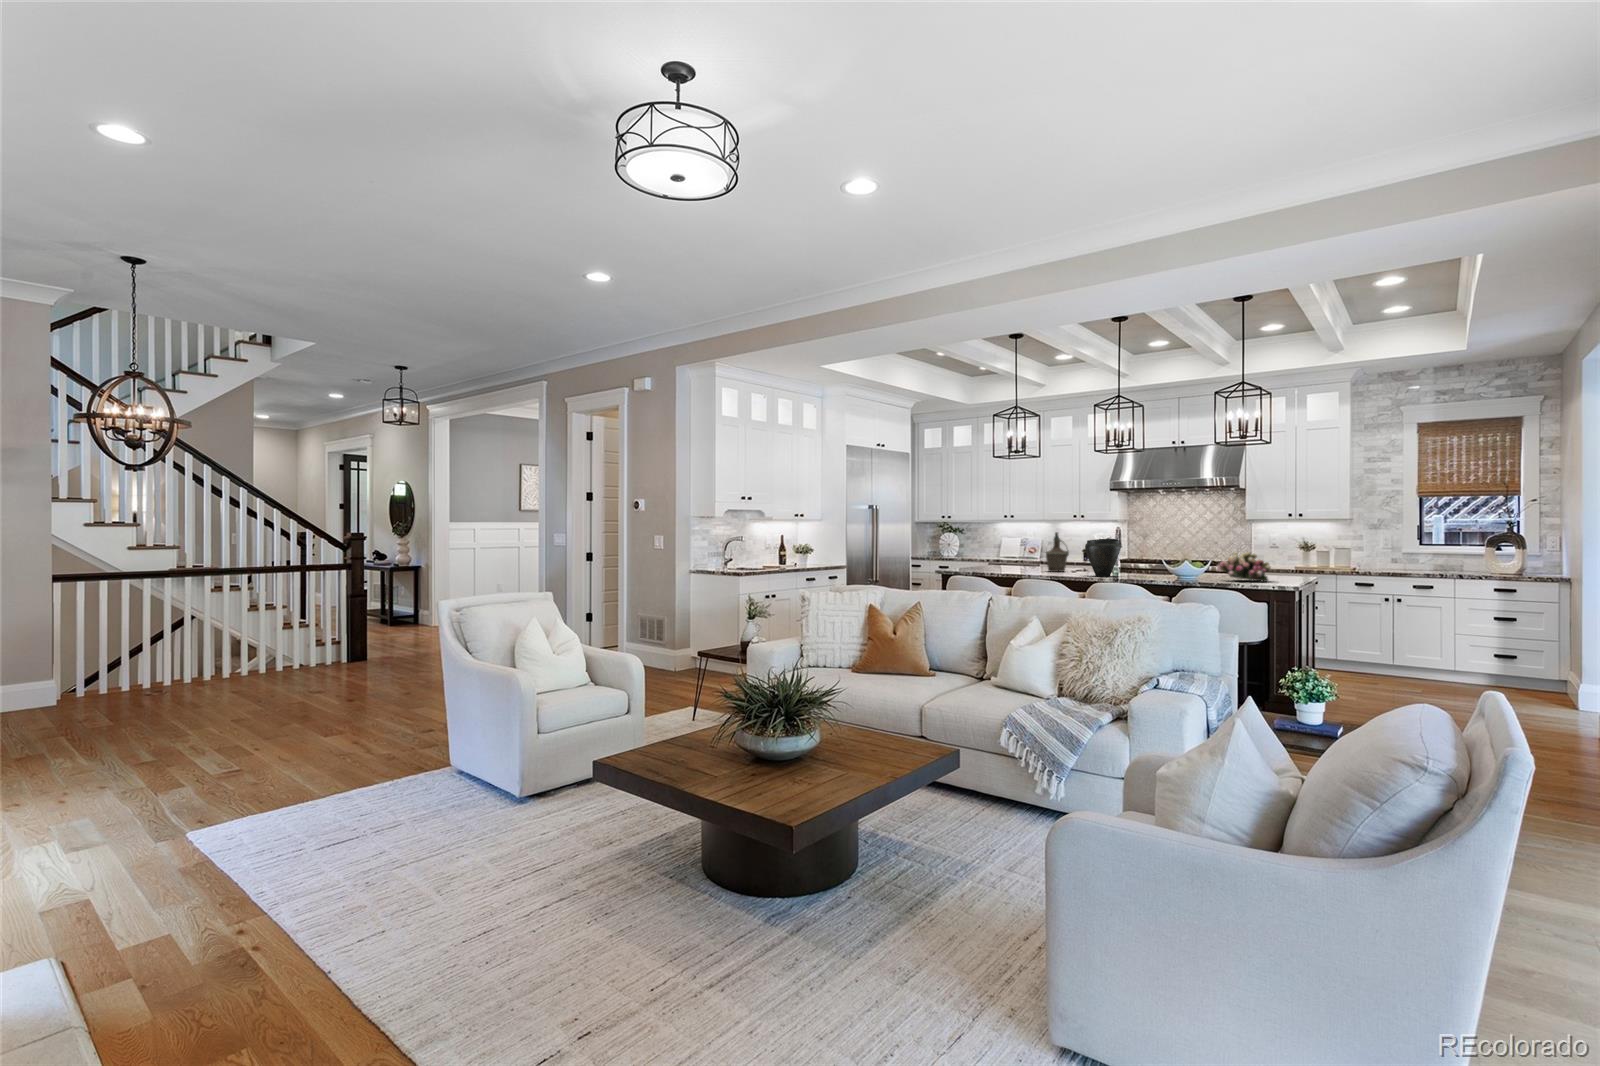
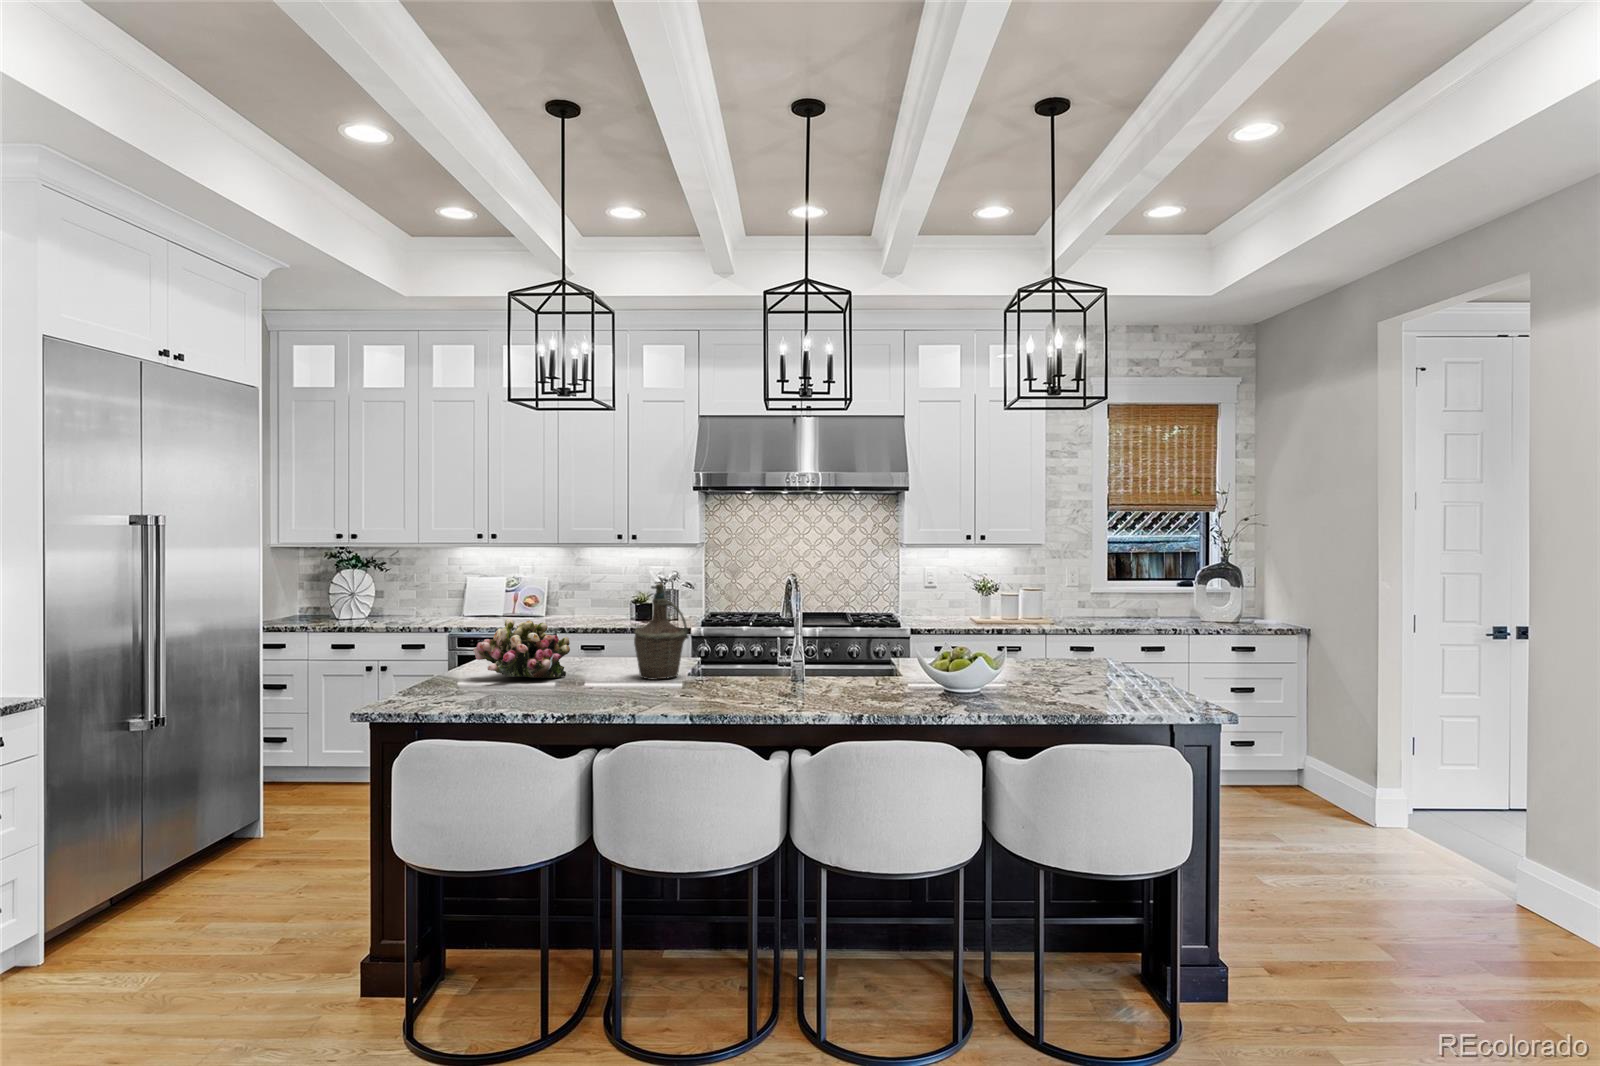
vase: present [1085,539,1121,577] -> none [763,603,845,701]
flower arrangement: present [1217,552,1271,582] -> present [473,619,570,678]

